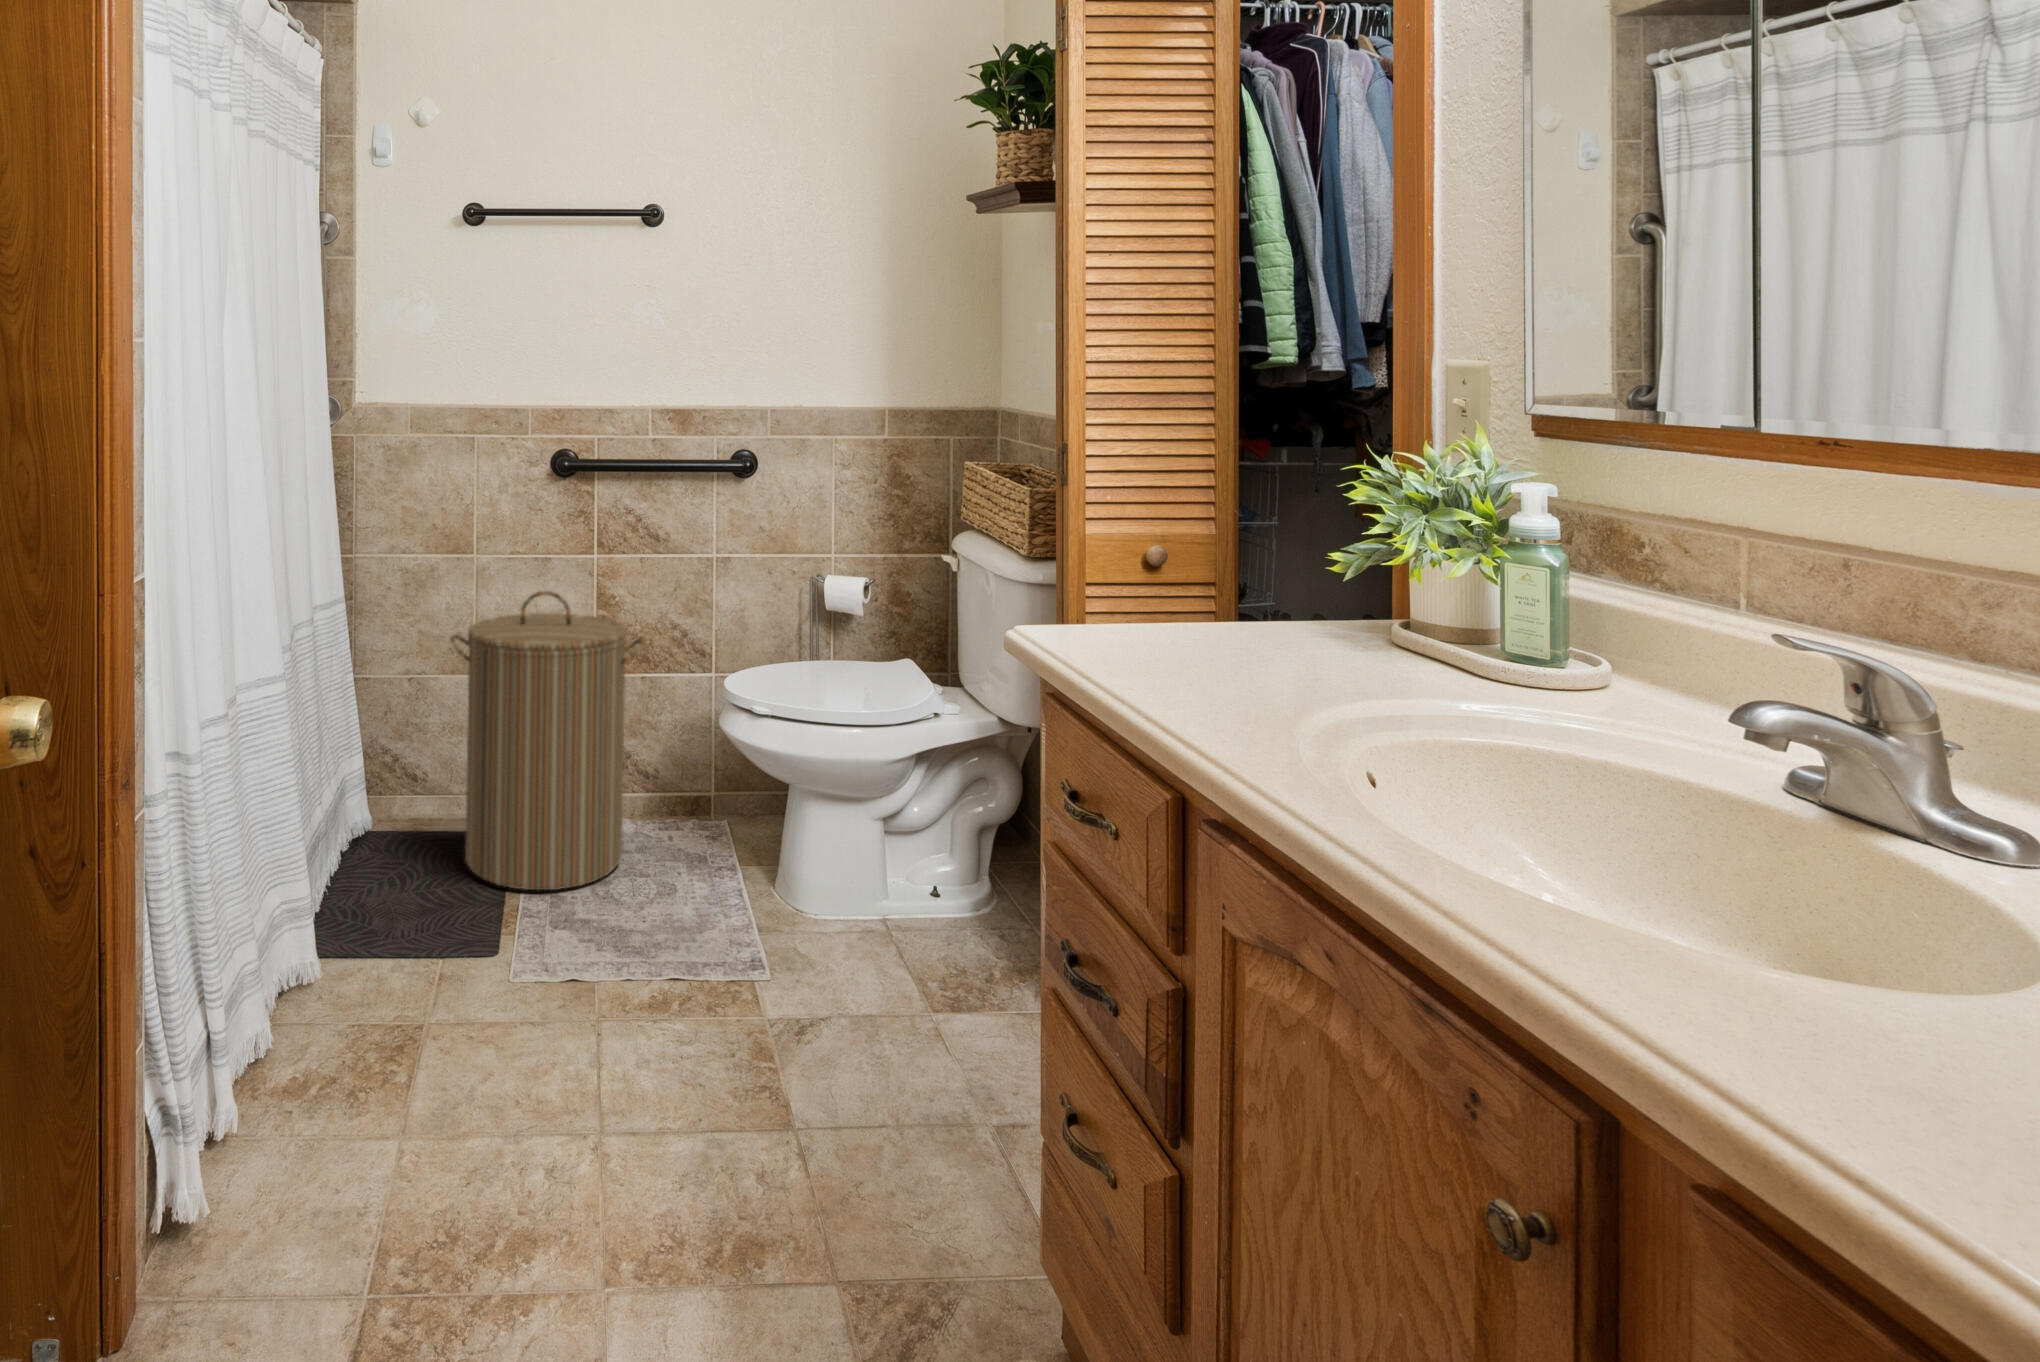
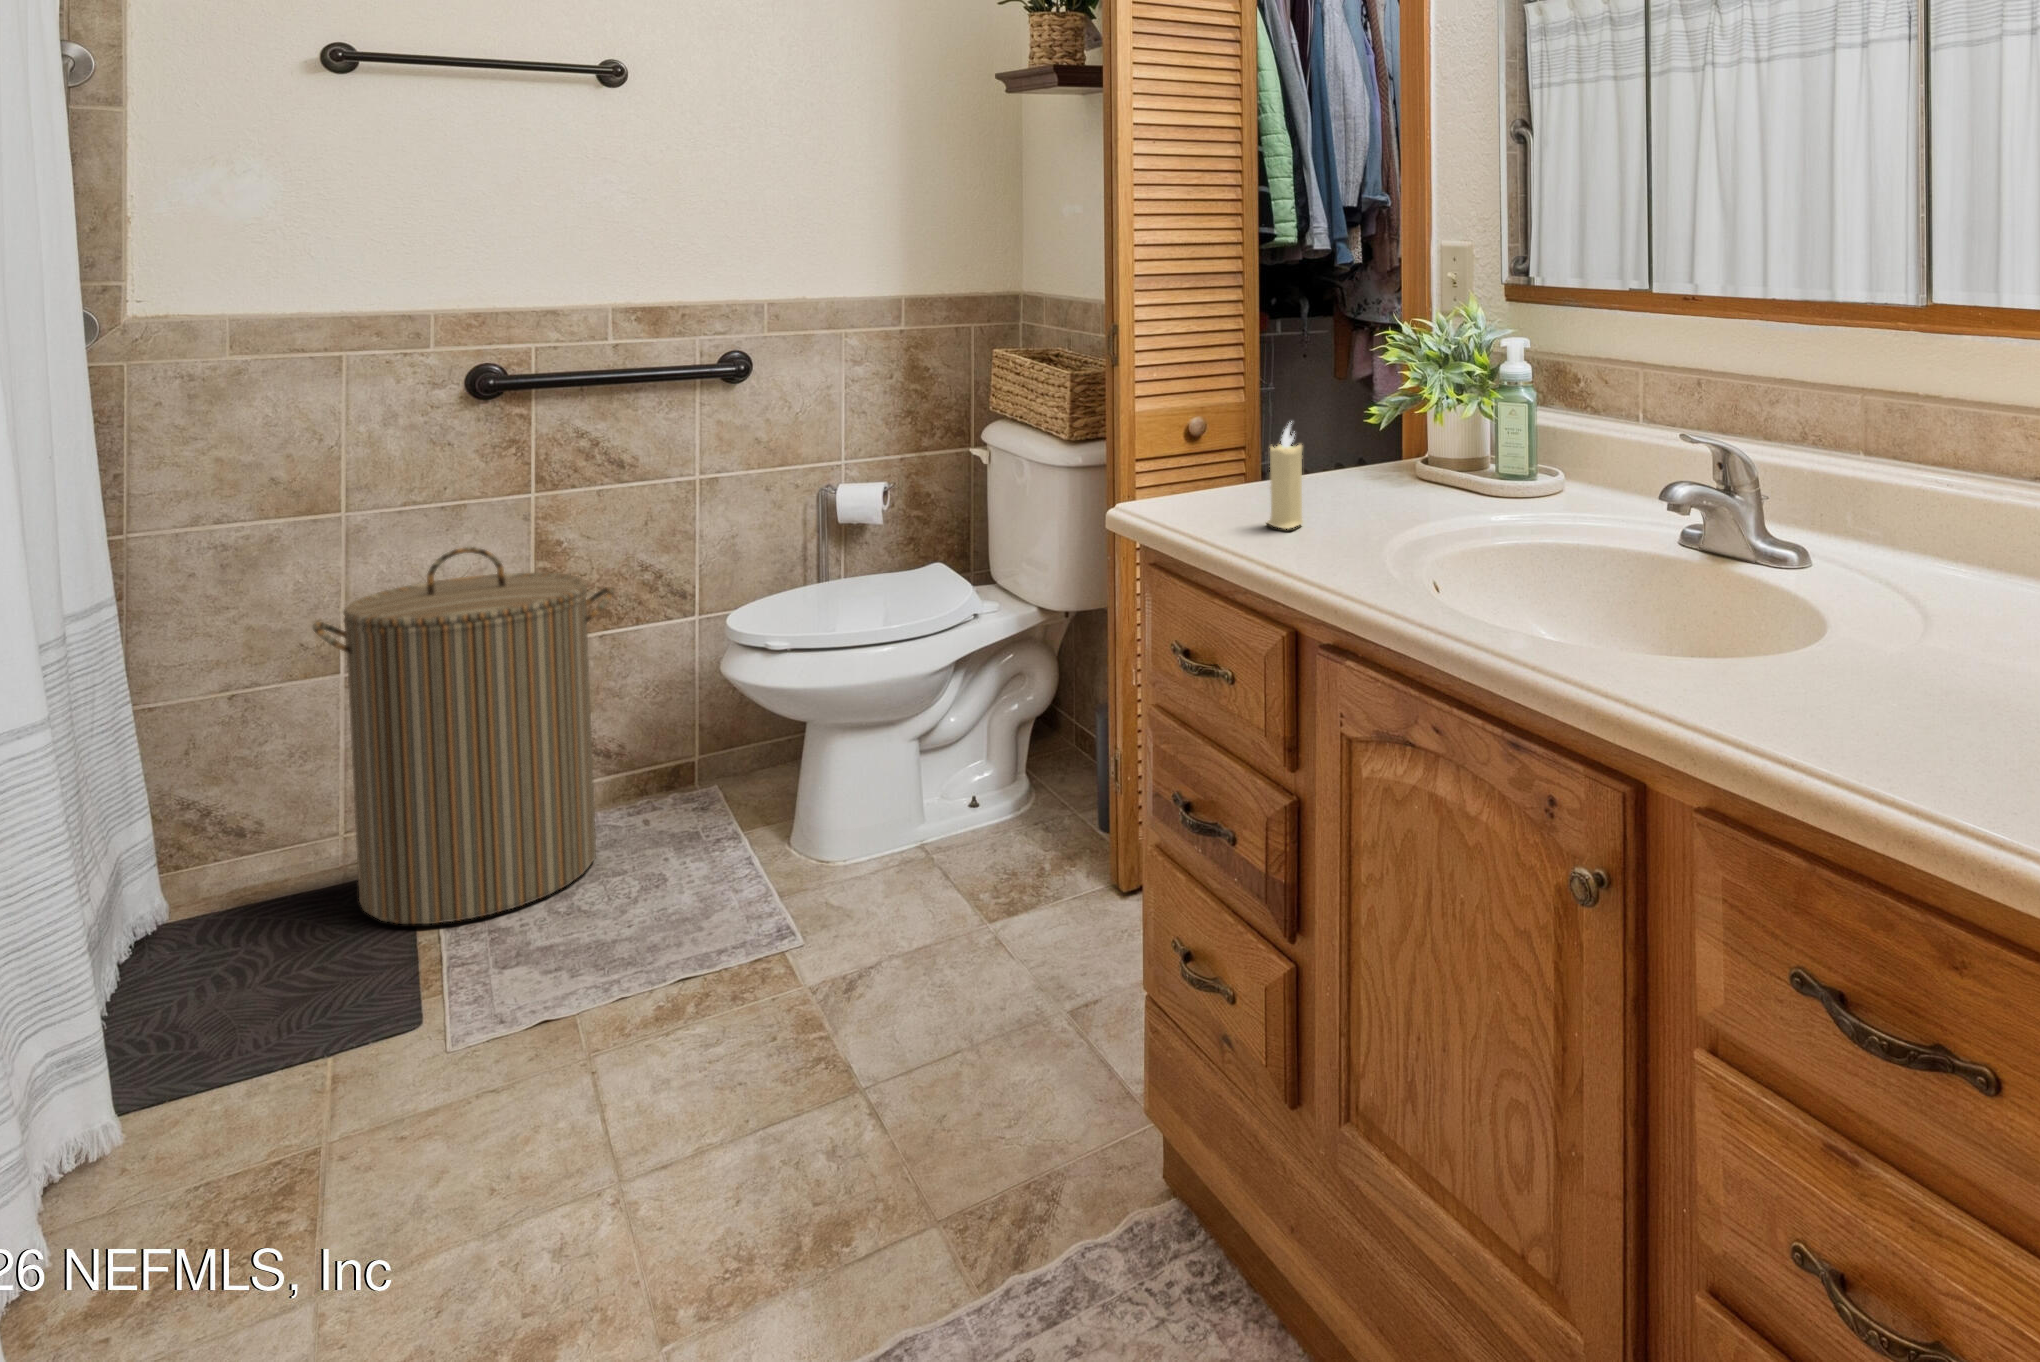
candle: none [1151,566,1199,694] -> present [1267,424,1302,528]

